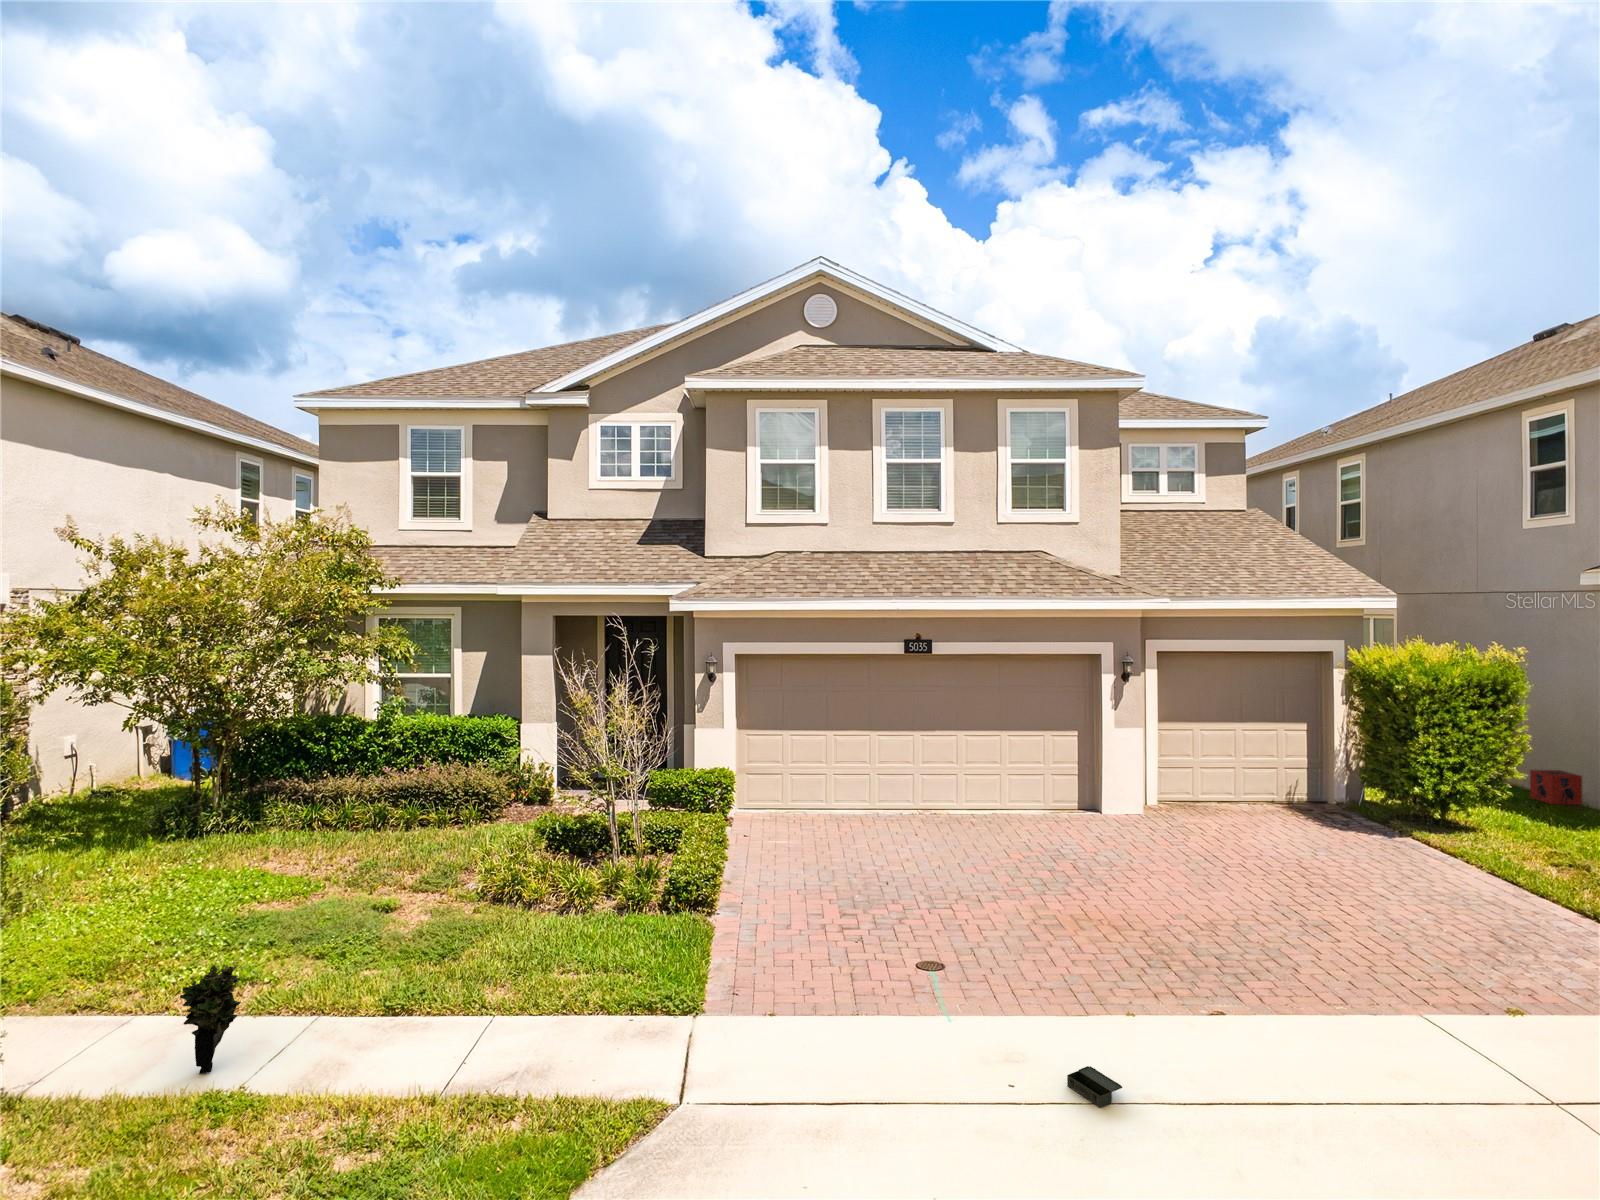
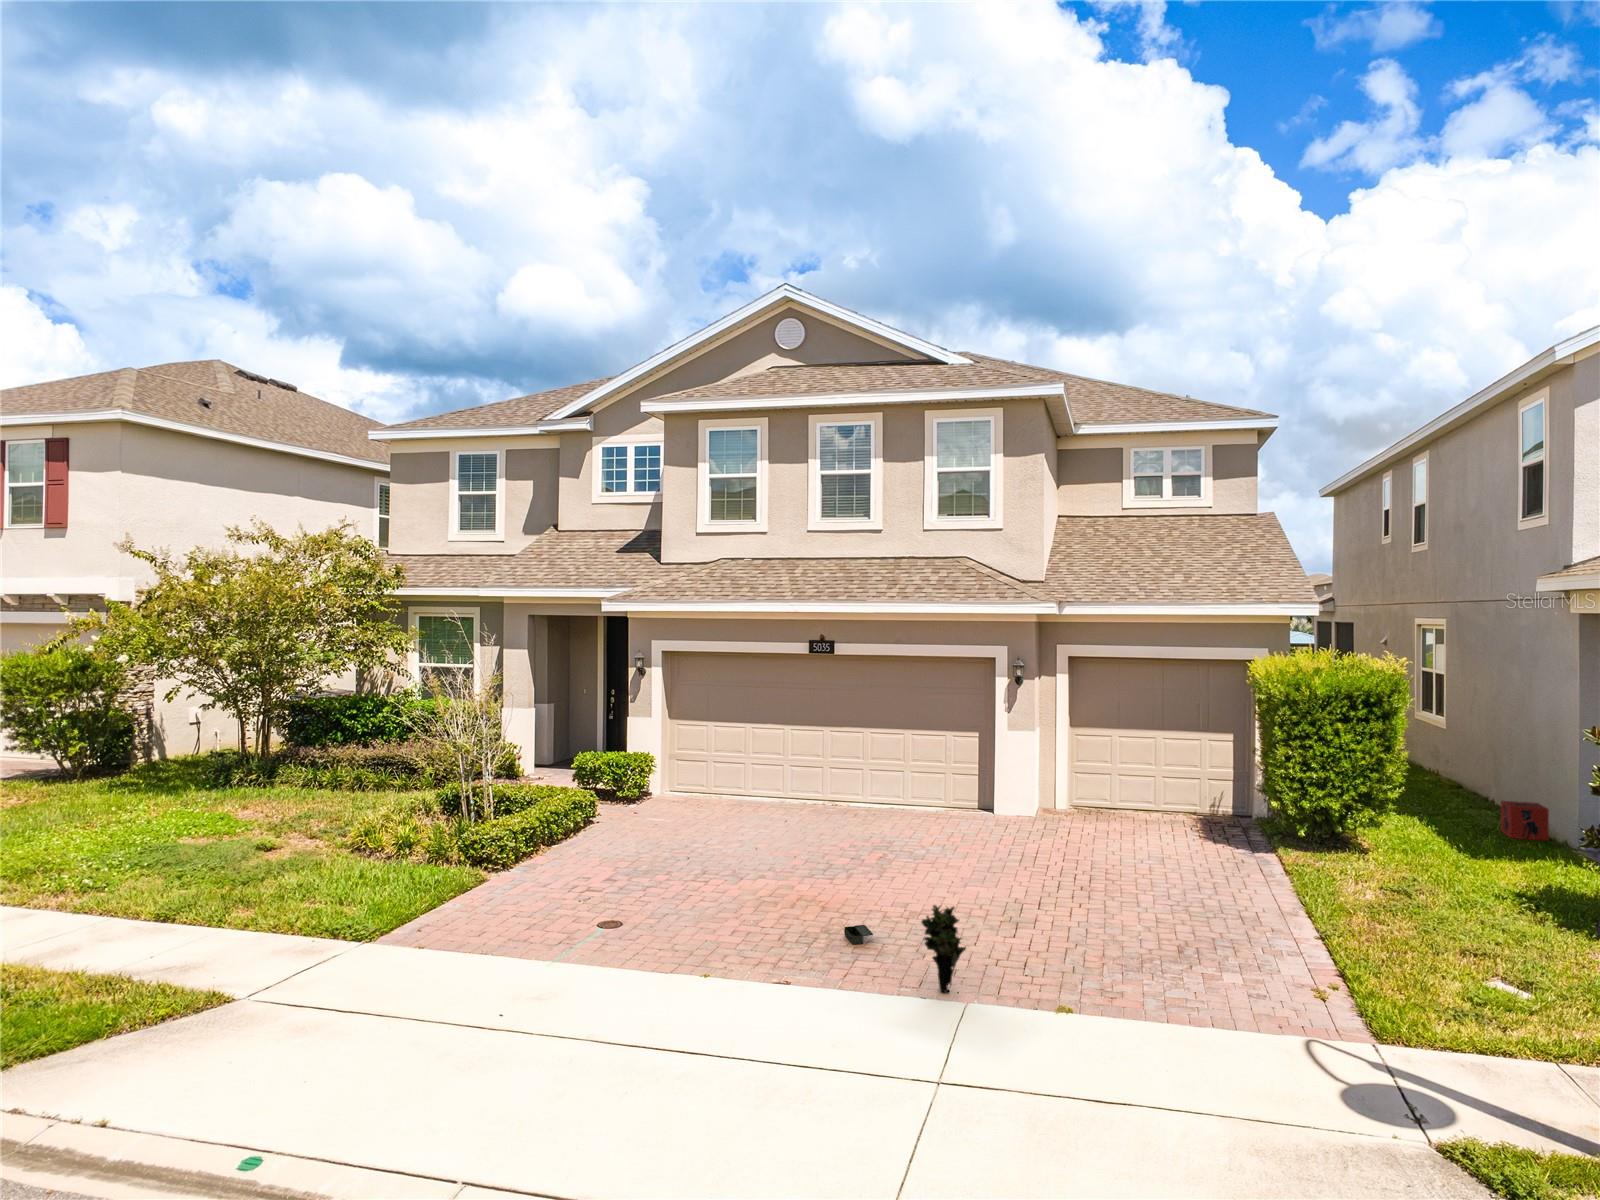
potted plant: present [180,965,241,1073] -> present [921,905,966,992]
toolbox: present [1067,1066,1122,1108] -> present [844,925,873,944]

